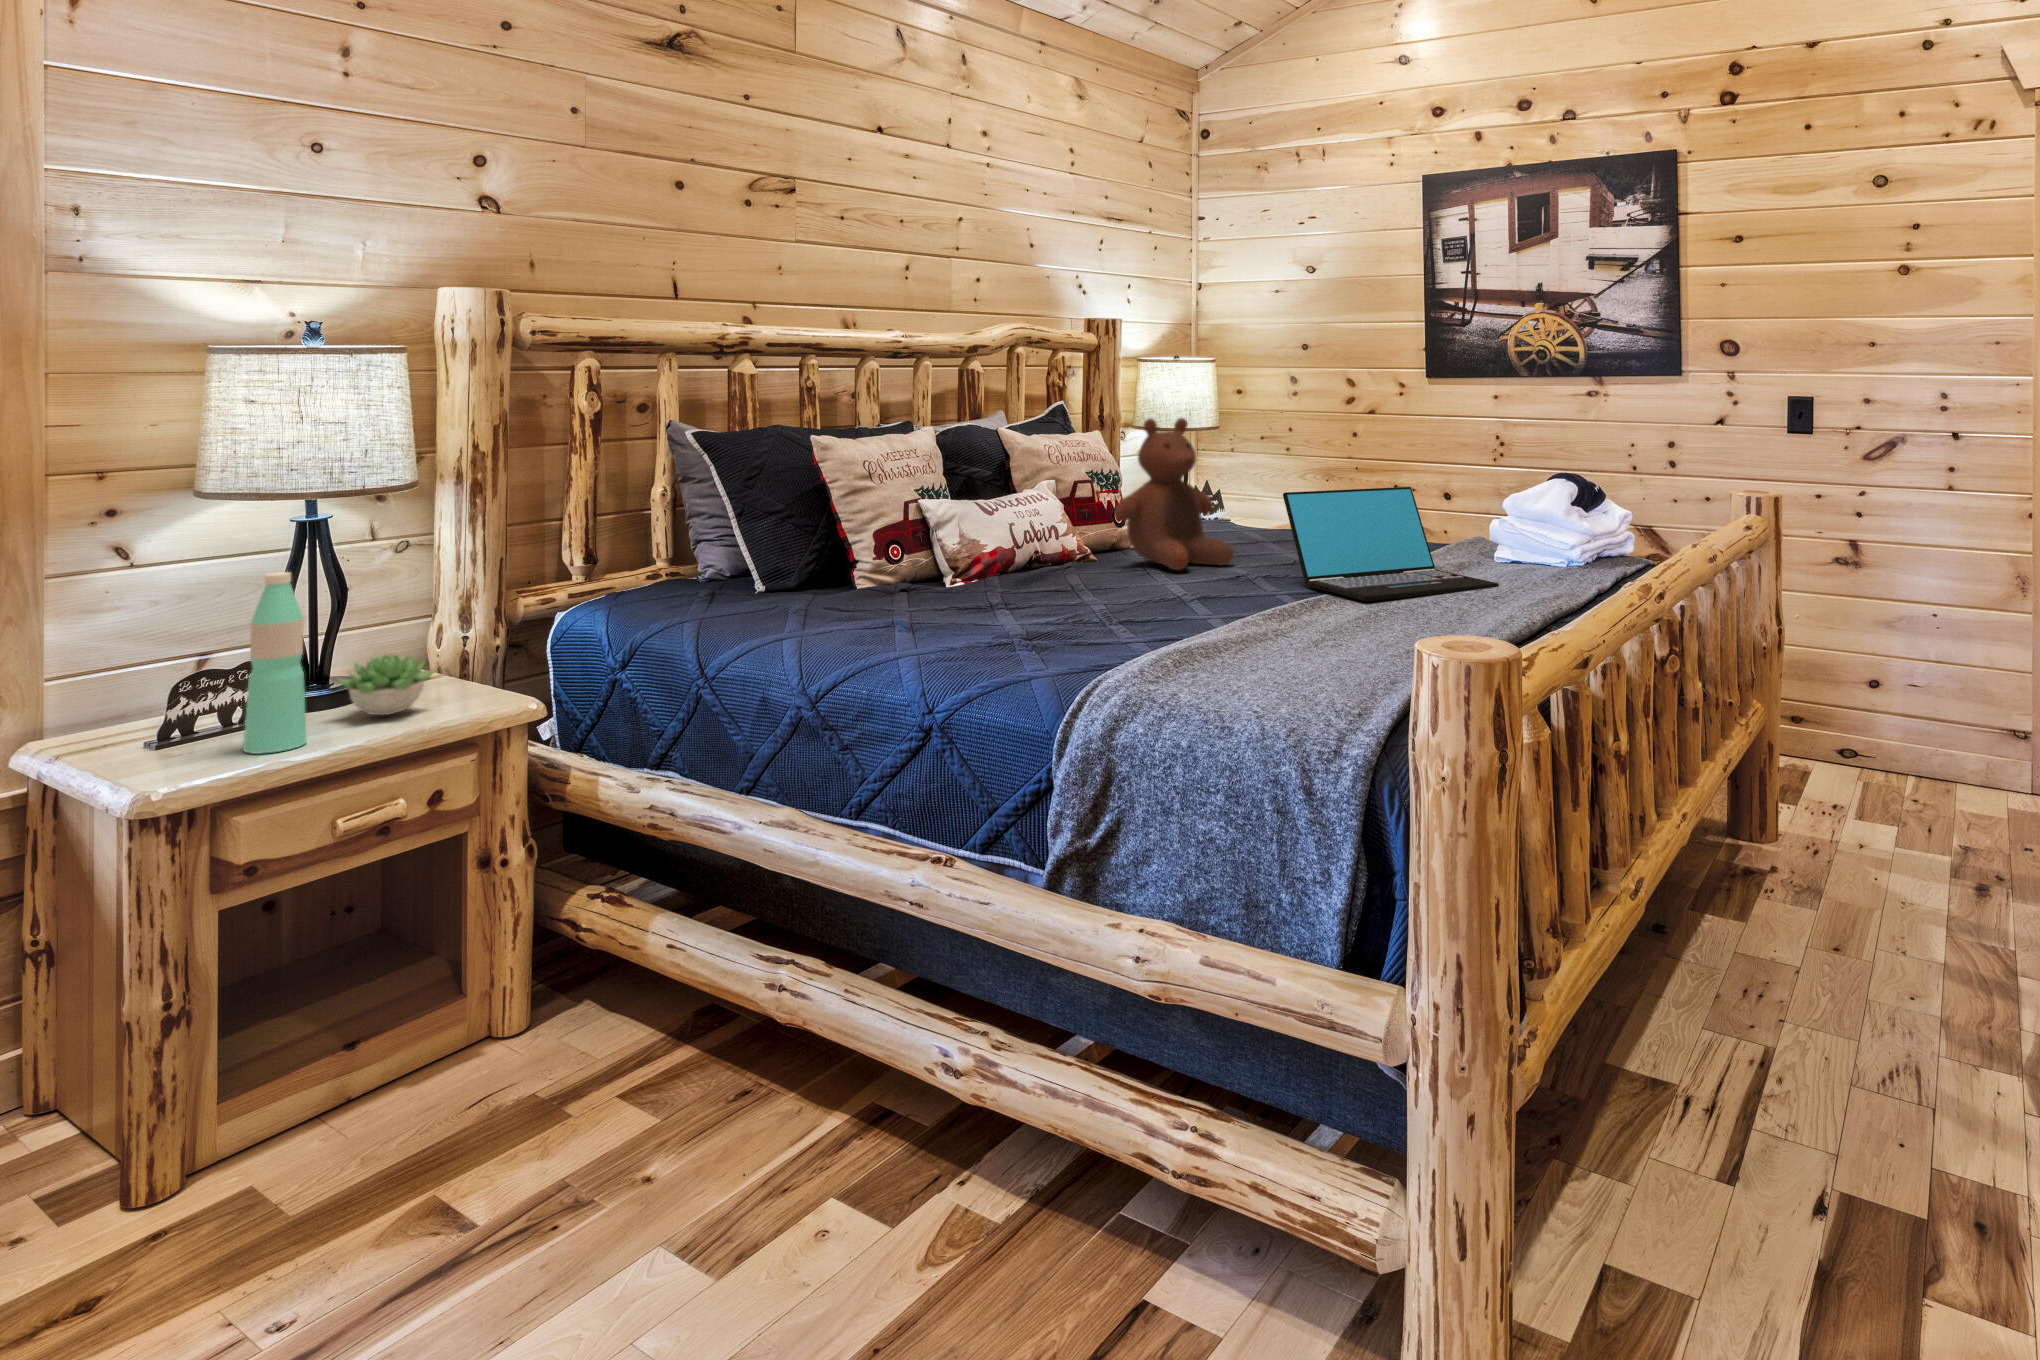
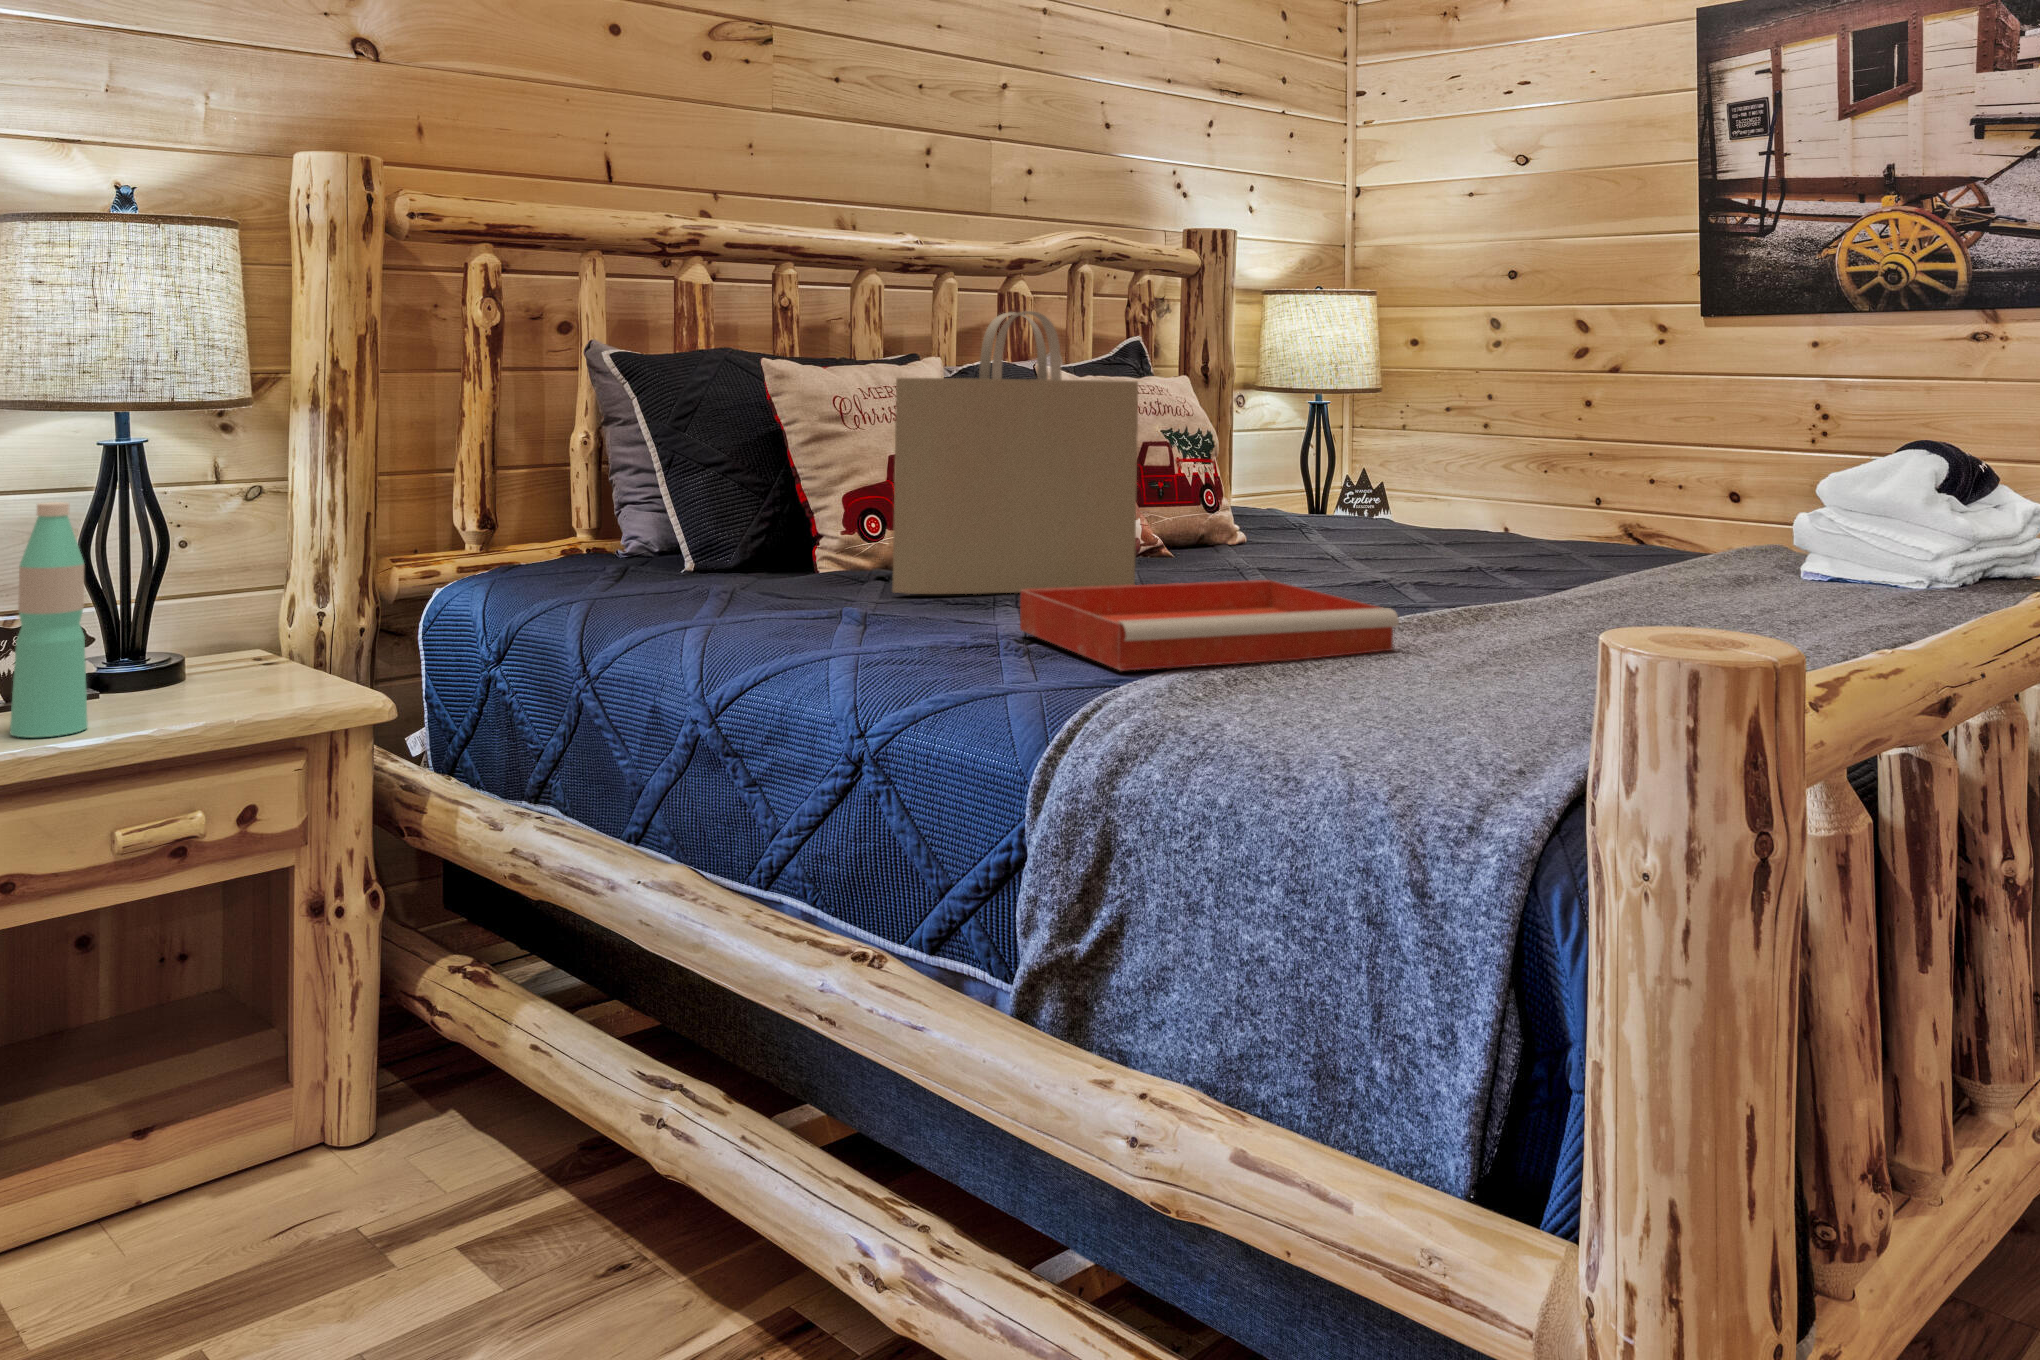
tote bag: none [917,405,1082,603] -> present [892,311,1138,594]
stuffed bear: present [1114,418,1234,570] -> none [1194,345,1374,569]
laptop: present [1283,487,1499,601] -> none [1444,450,1801,616]
tray: none [1022,586,1270,659] -> present [1020,580,1399,670]
succulent plant: present [338,654,434,715] -> none [138,625,261,703]

